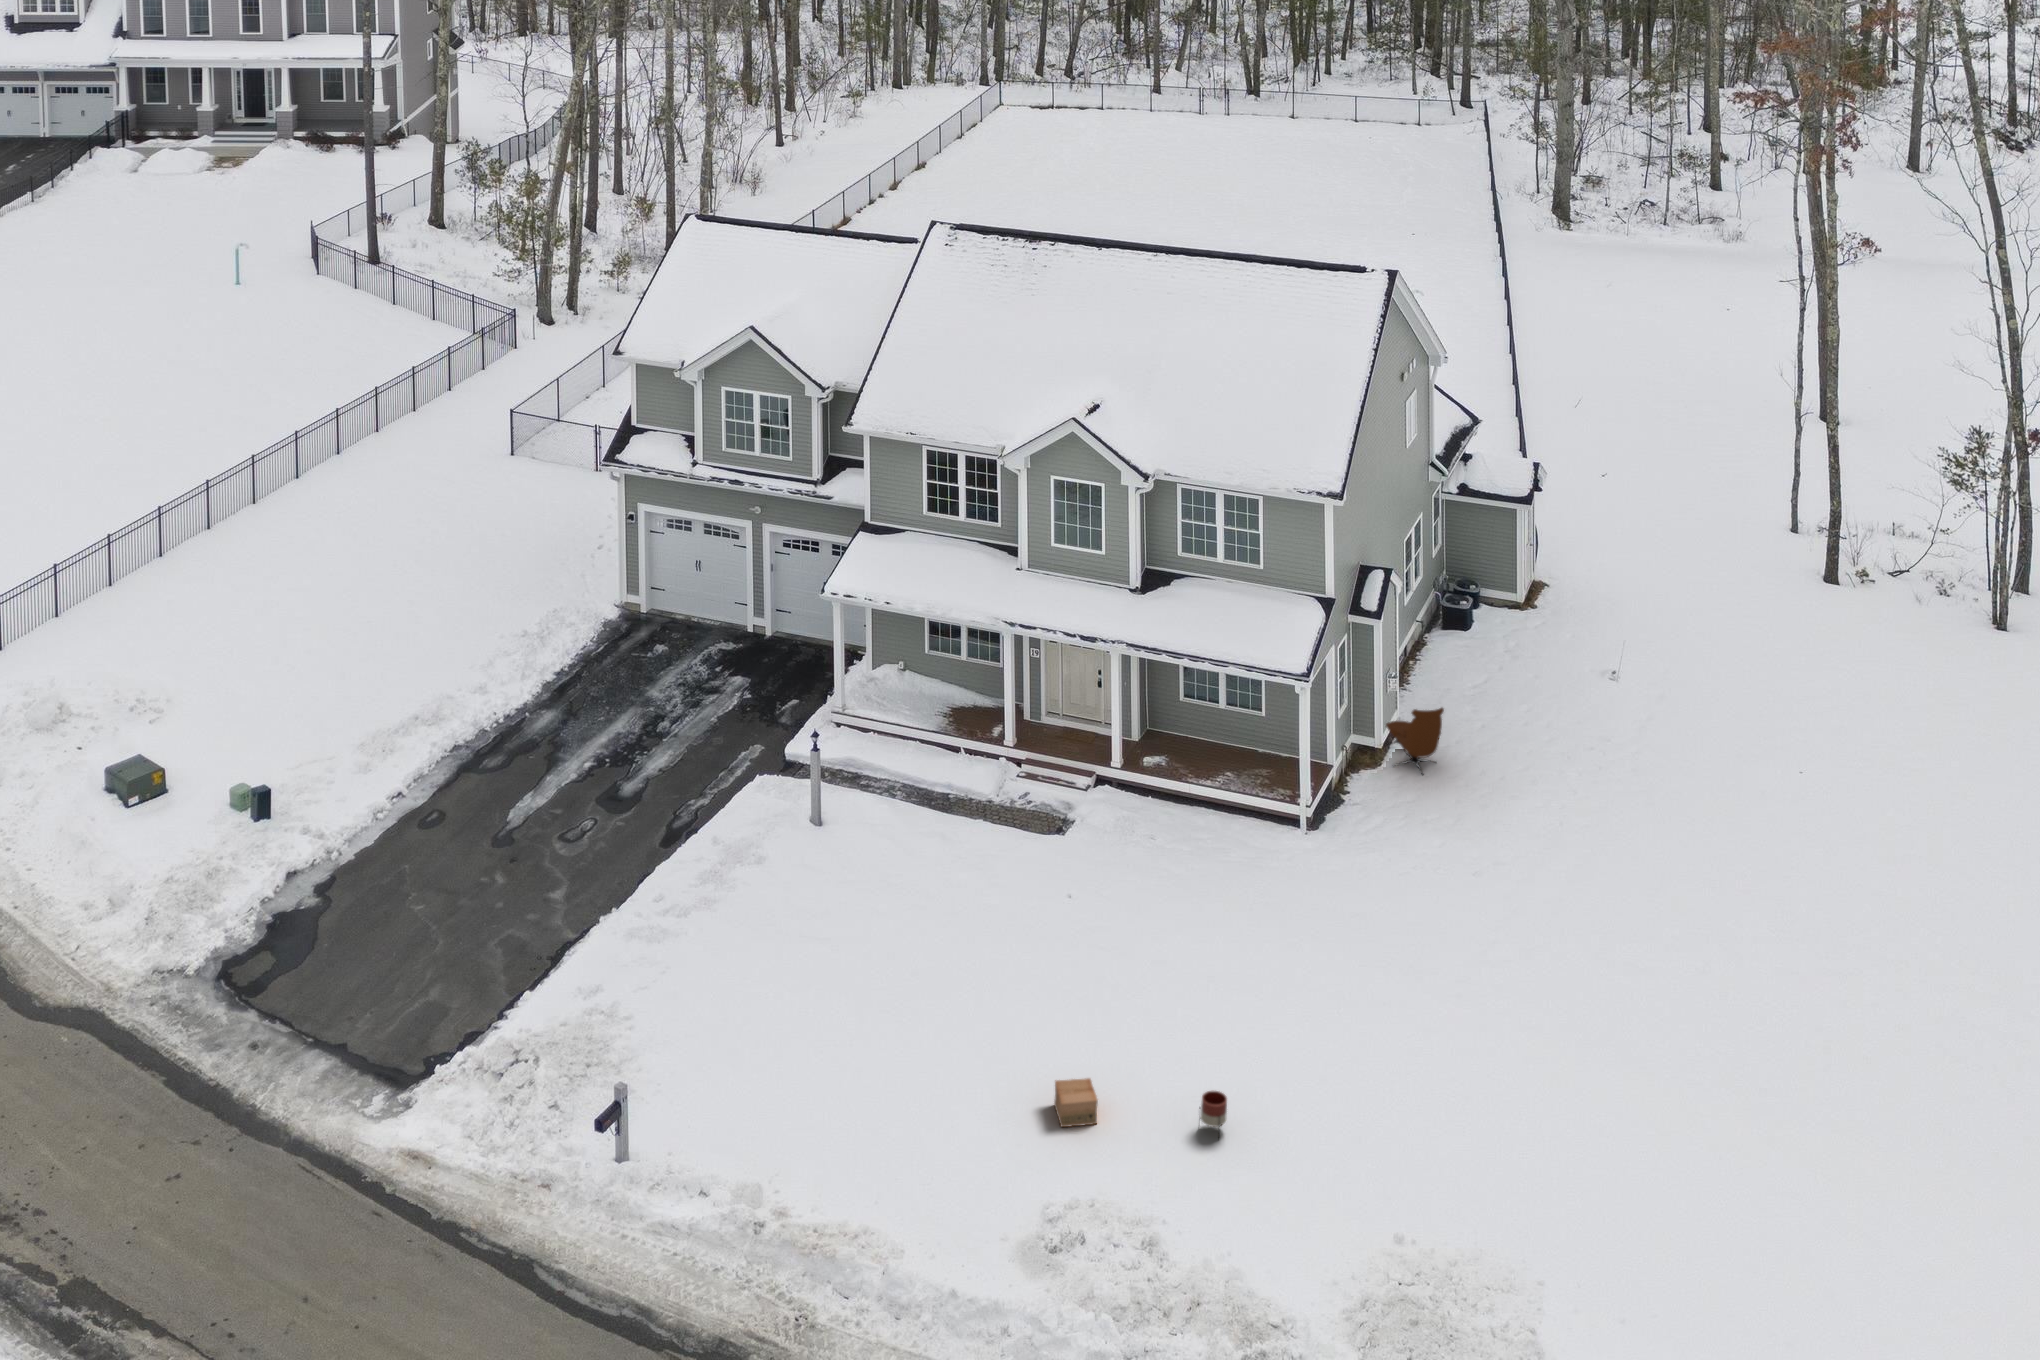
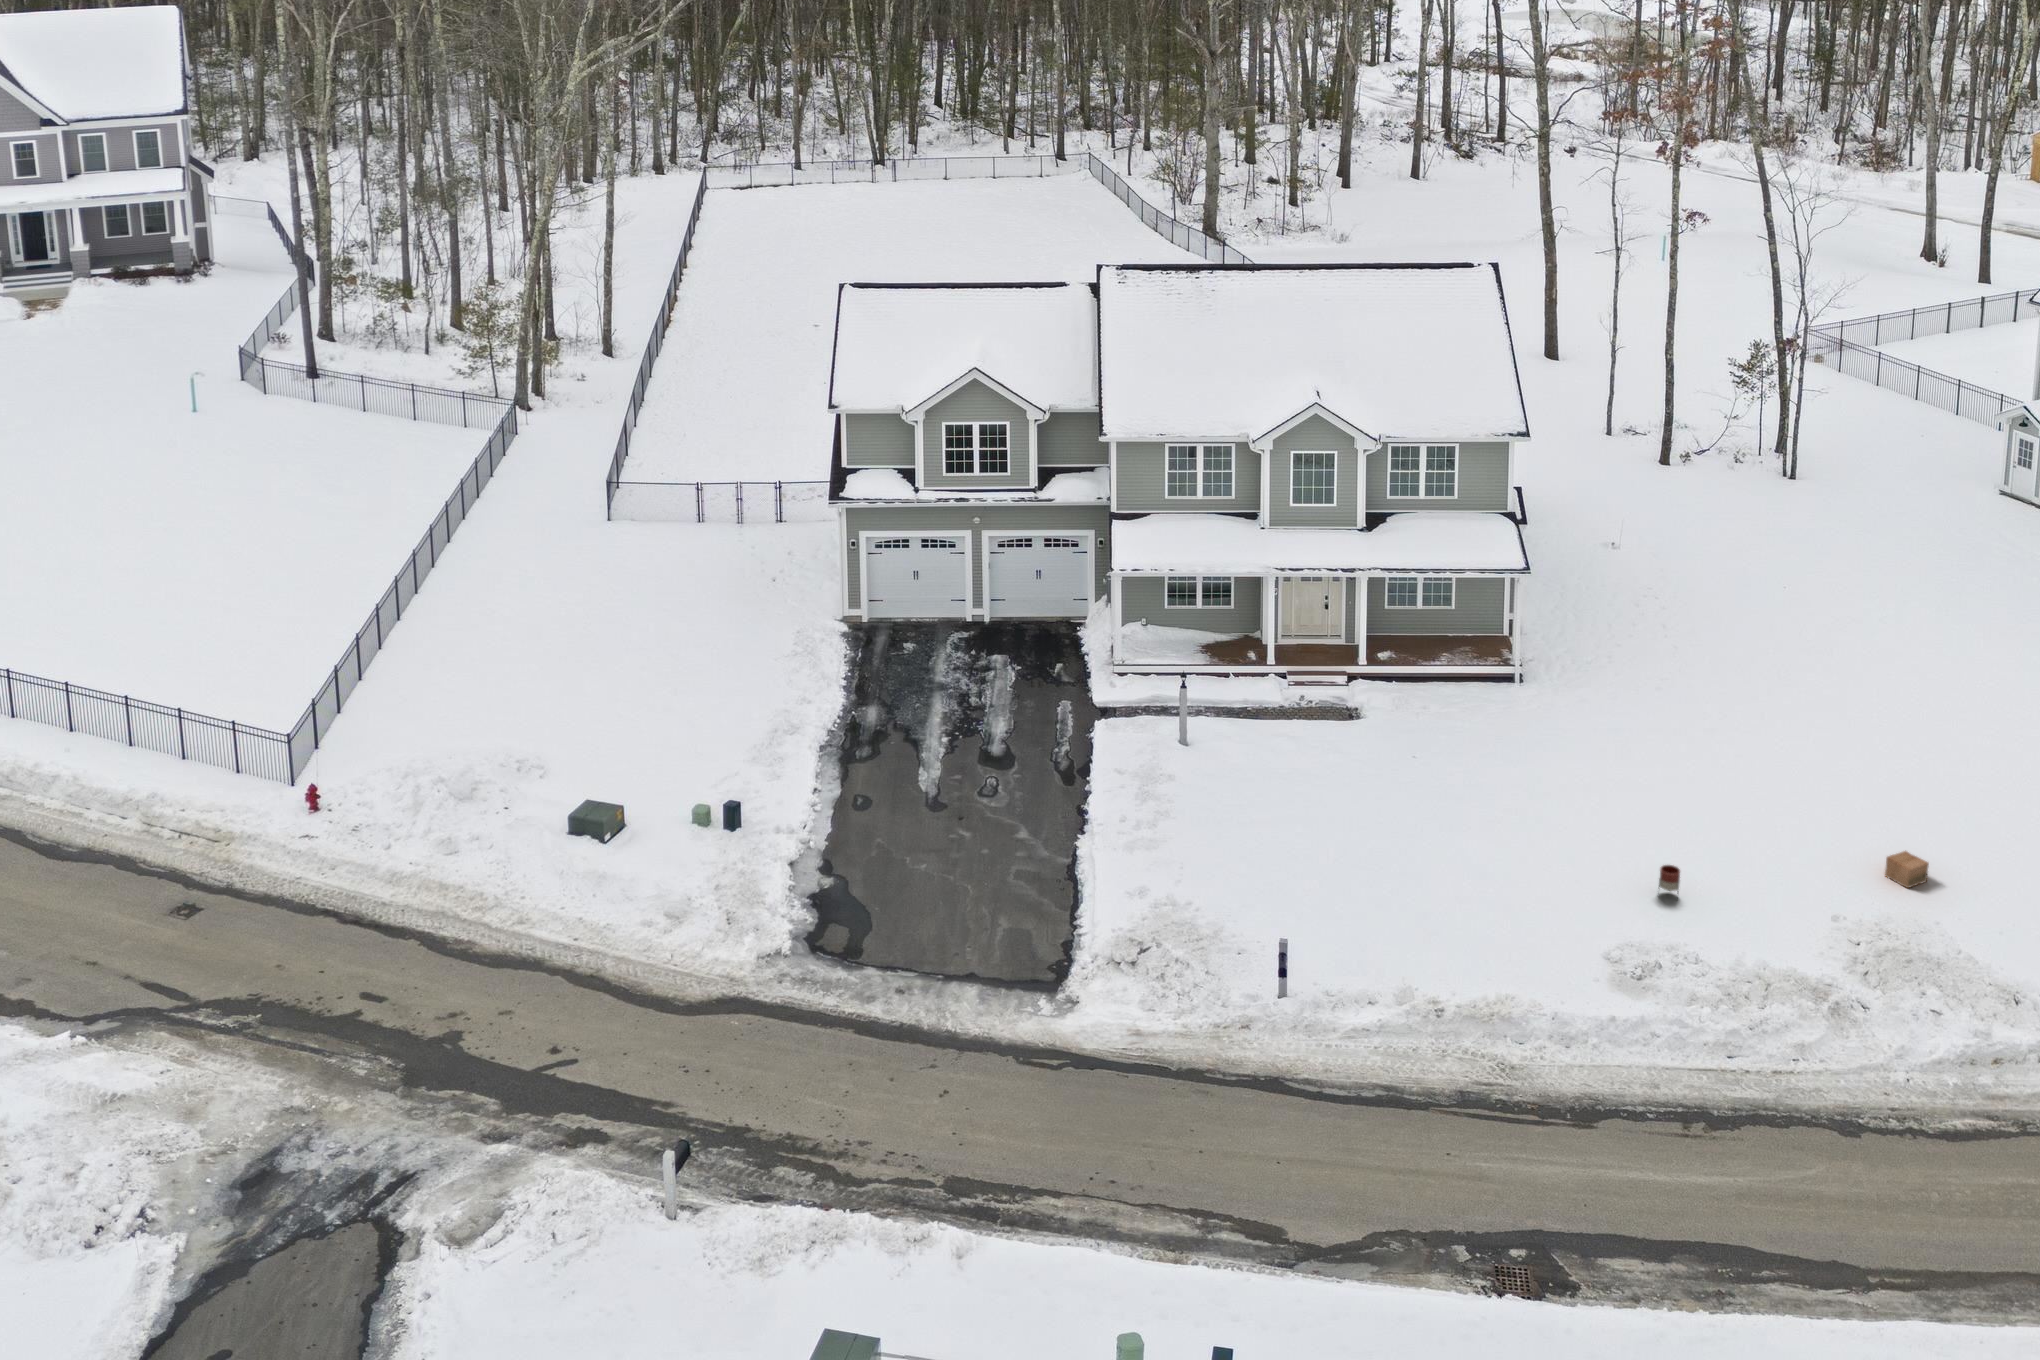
lounge chair: present [1386,708,1444,774] -> none [1534,585,1596,641]
cardboard box: present [1054,1078,1098,1127] -> present [1885,851,1929,888]

